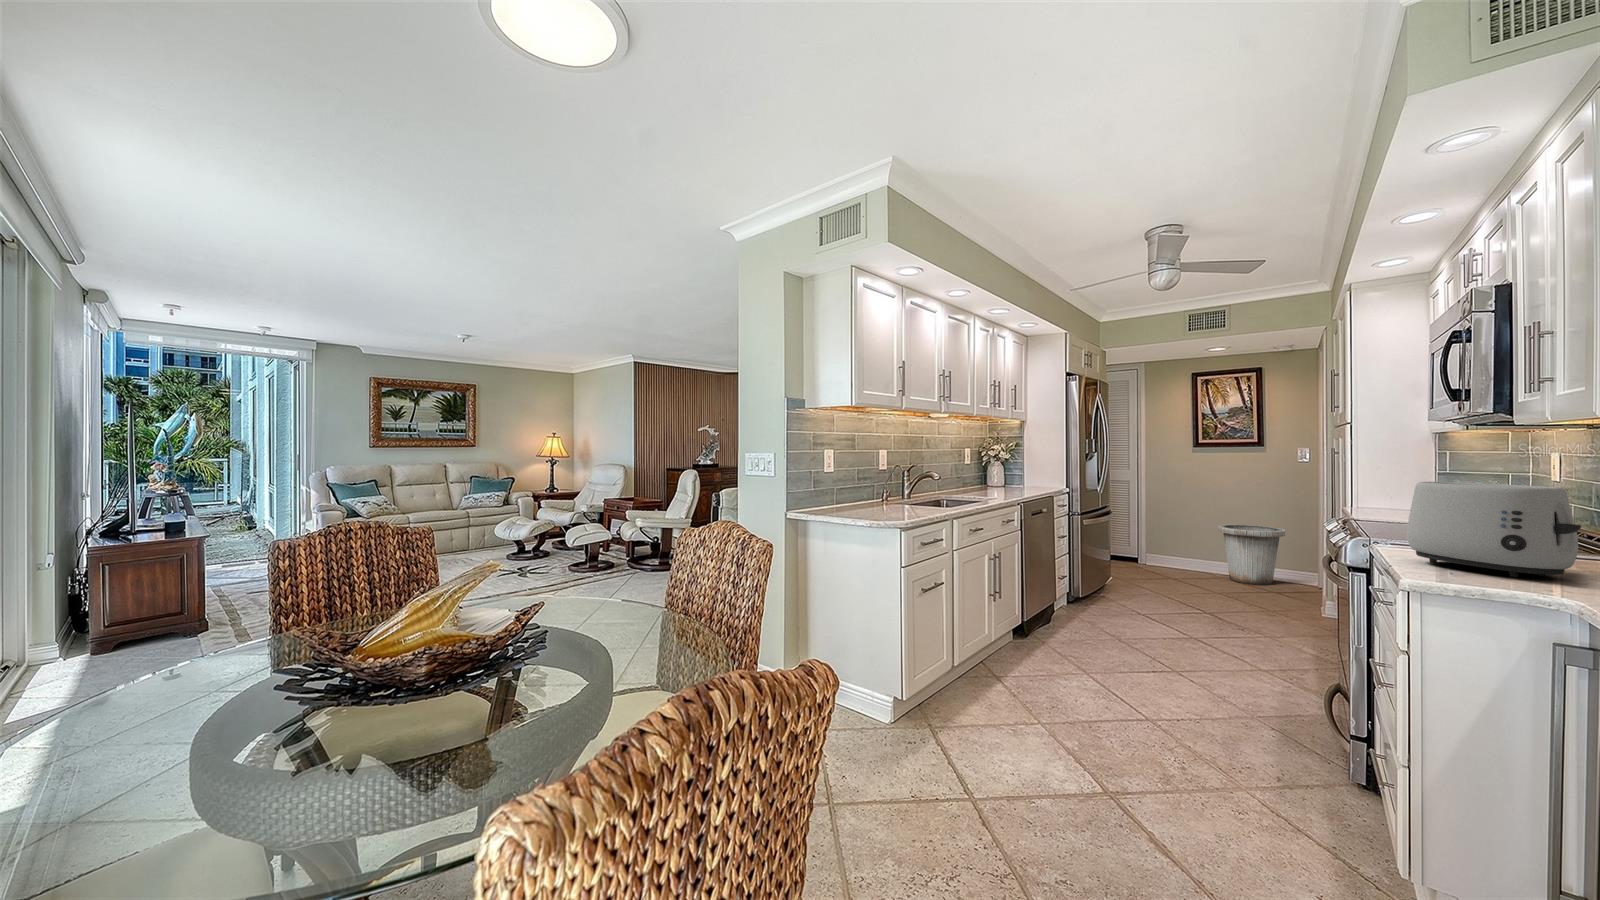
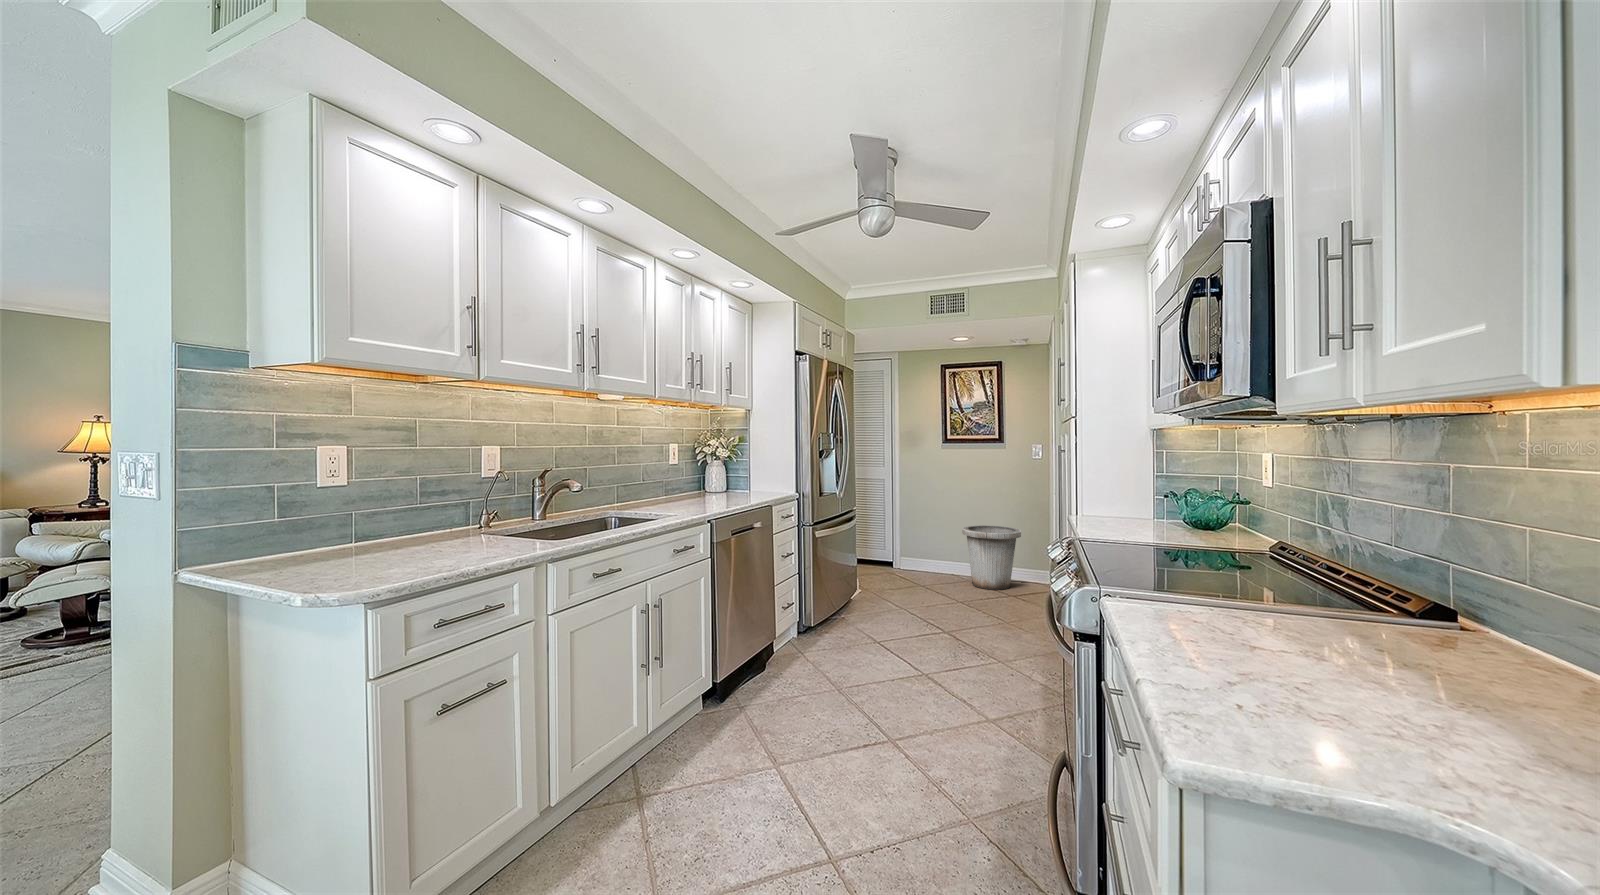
toaster: present [1407,482,1581,577] -> none [1160,511,1492,728]

